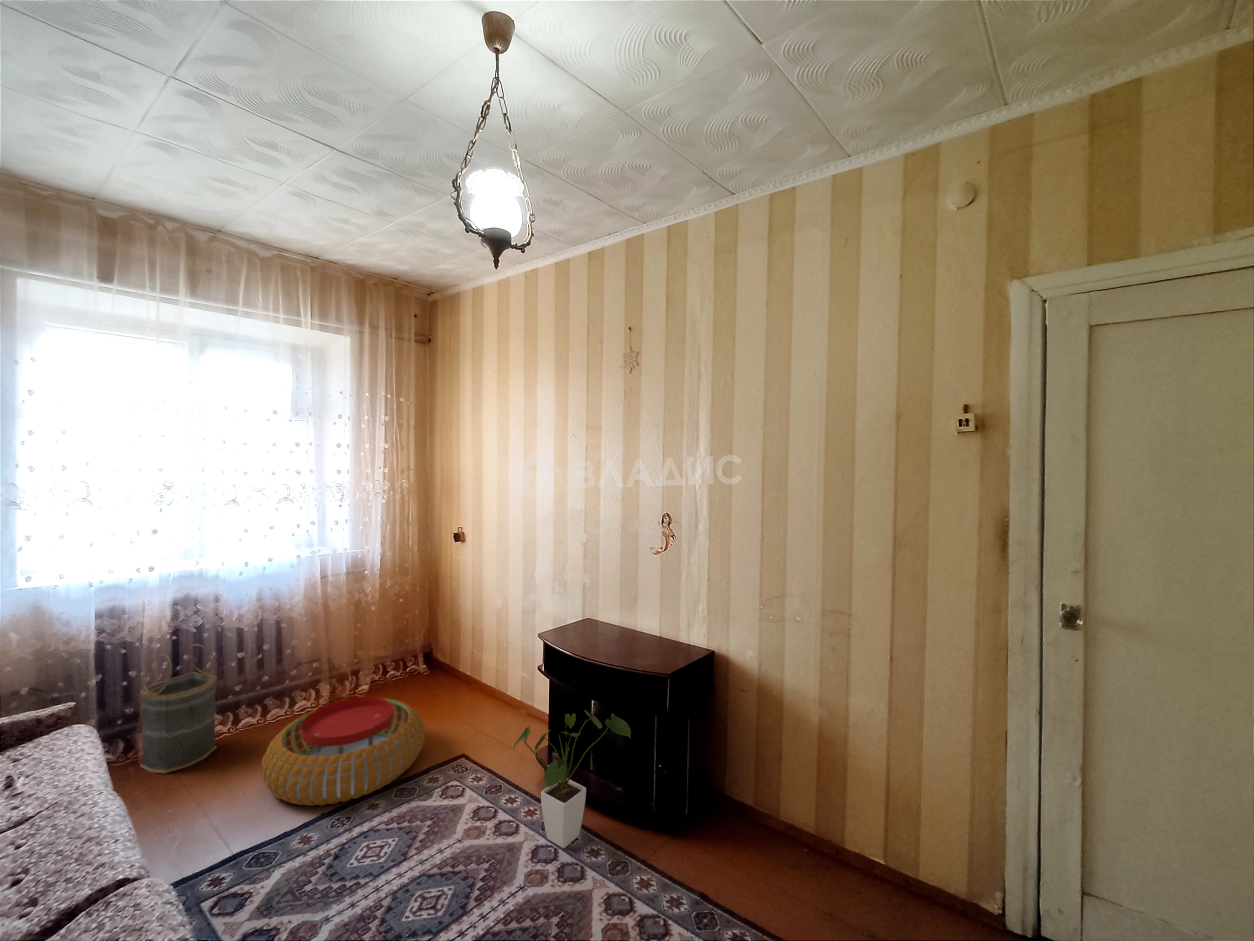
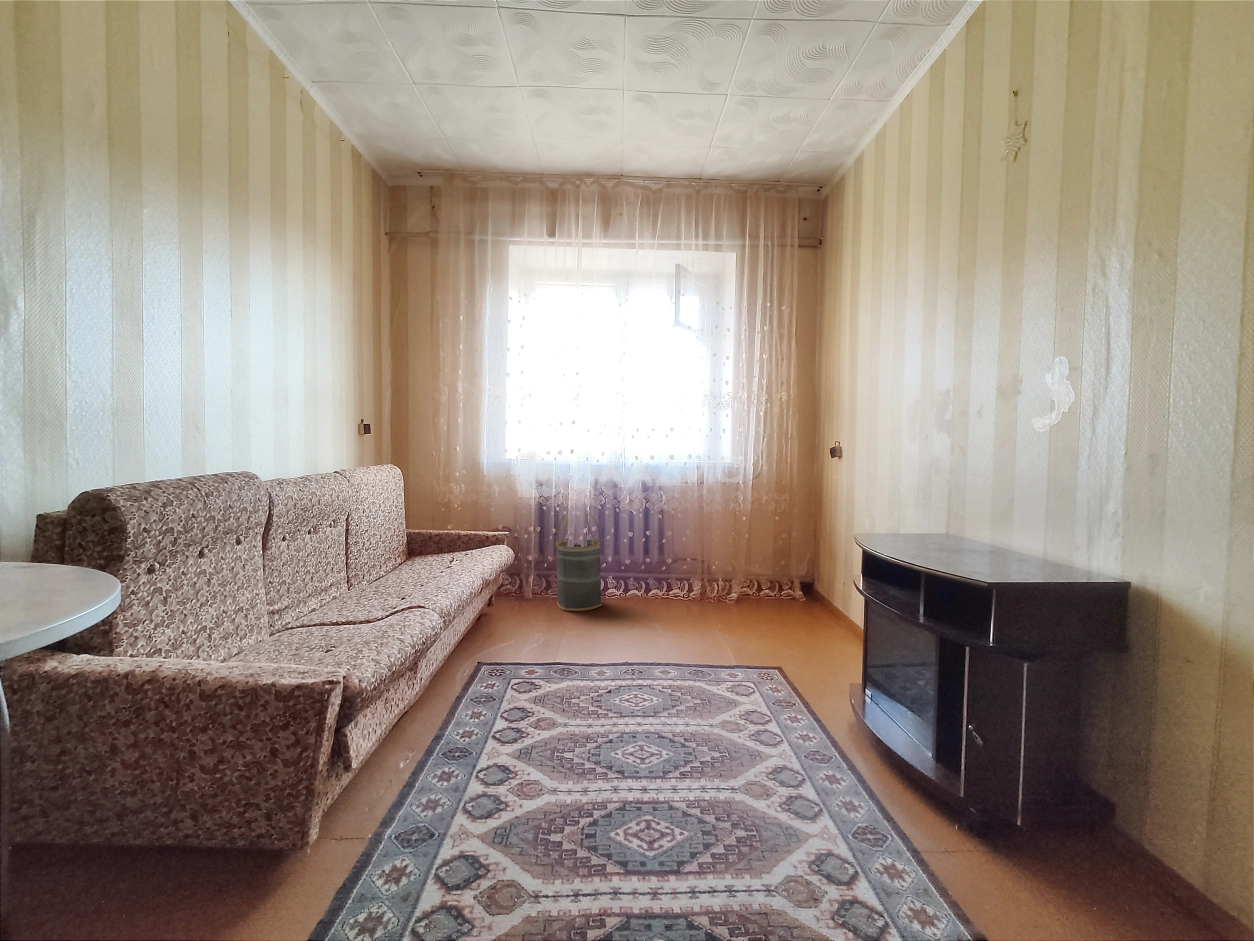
pouf: present [262,697,425,806] -> none [599,581,747,665]
house plant: present [513,710,631,848] -> none [742,601,925,784]

